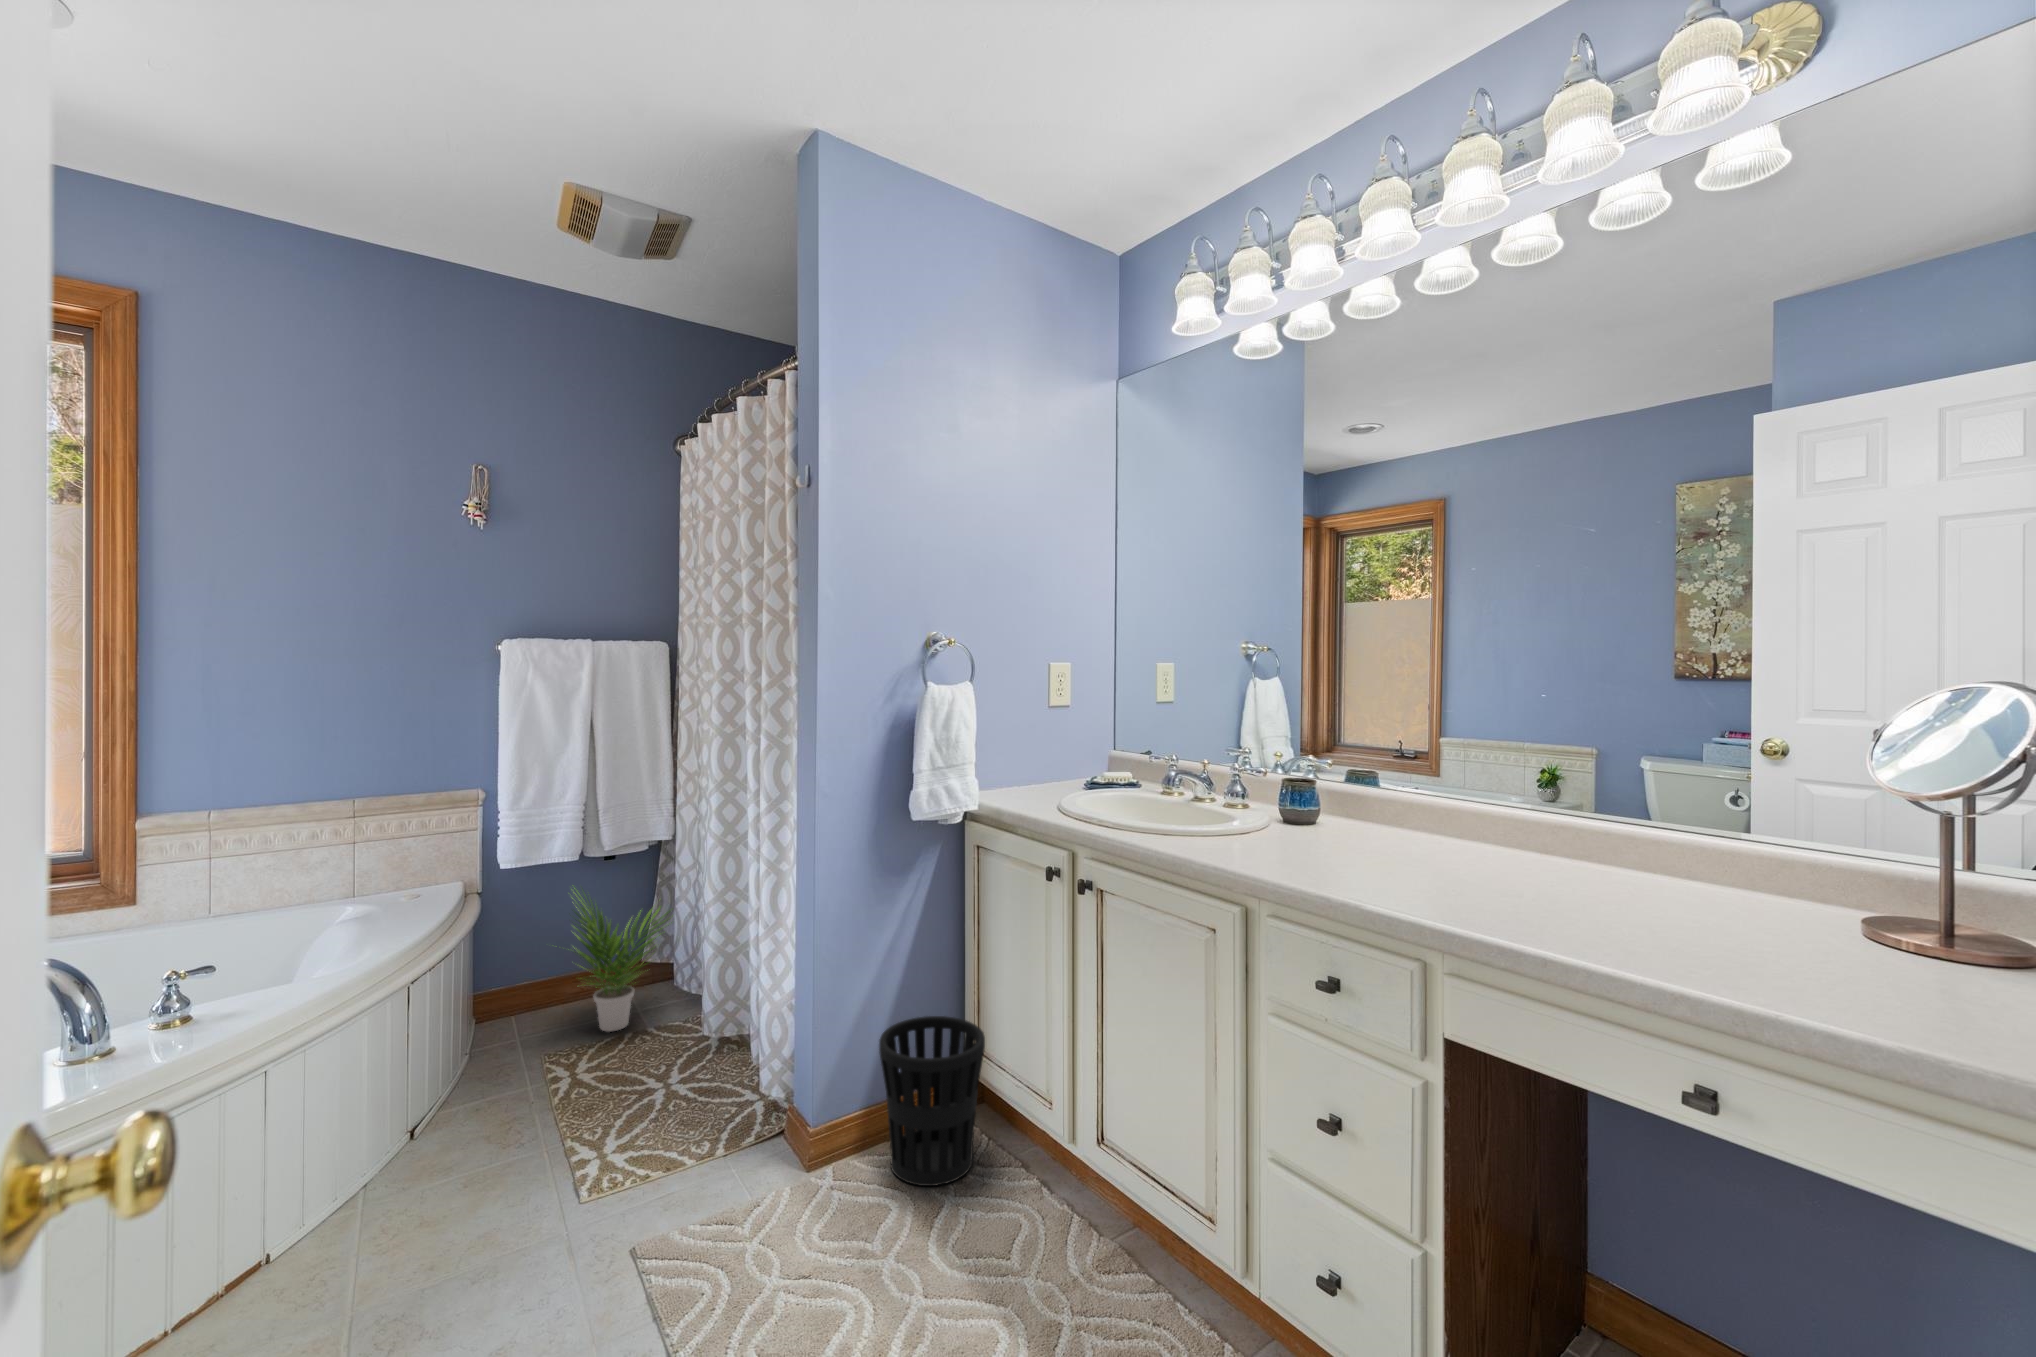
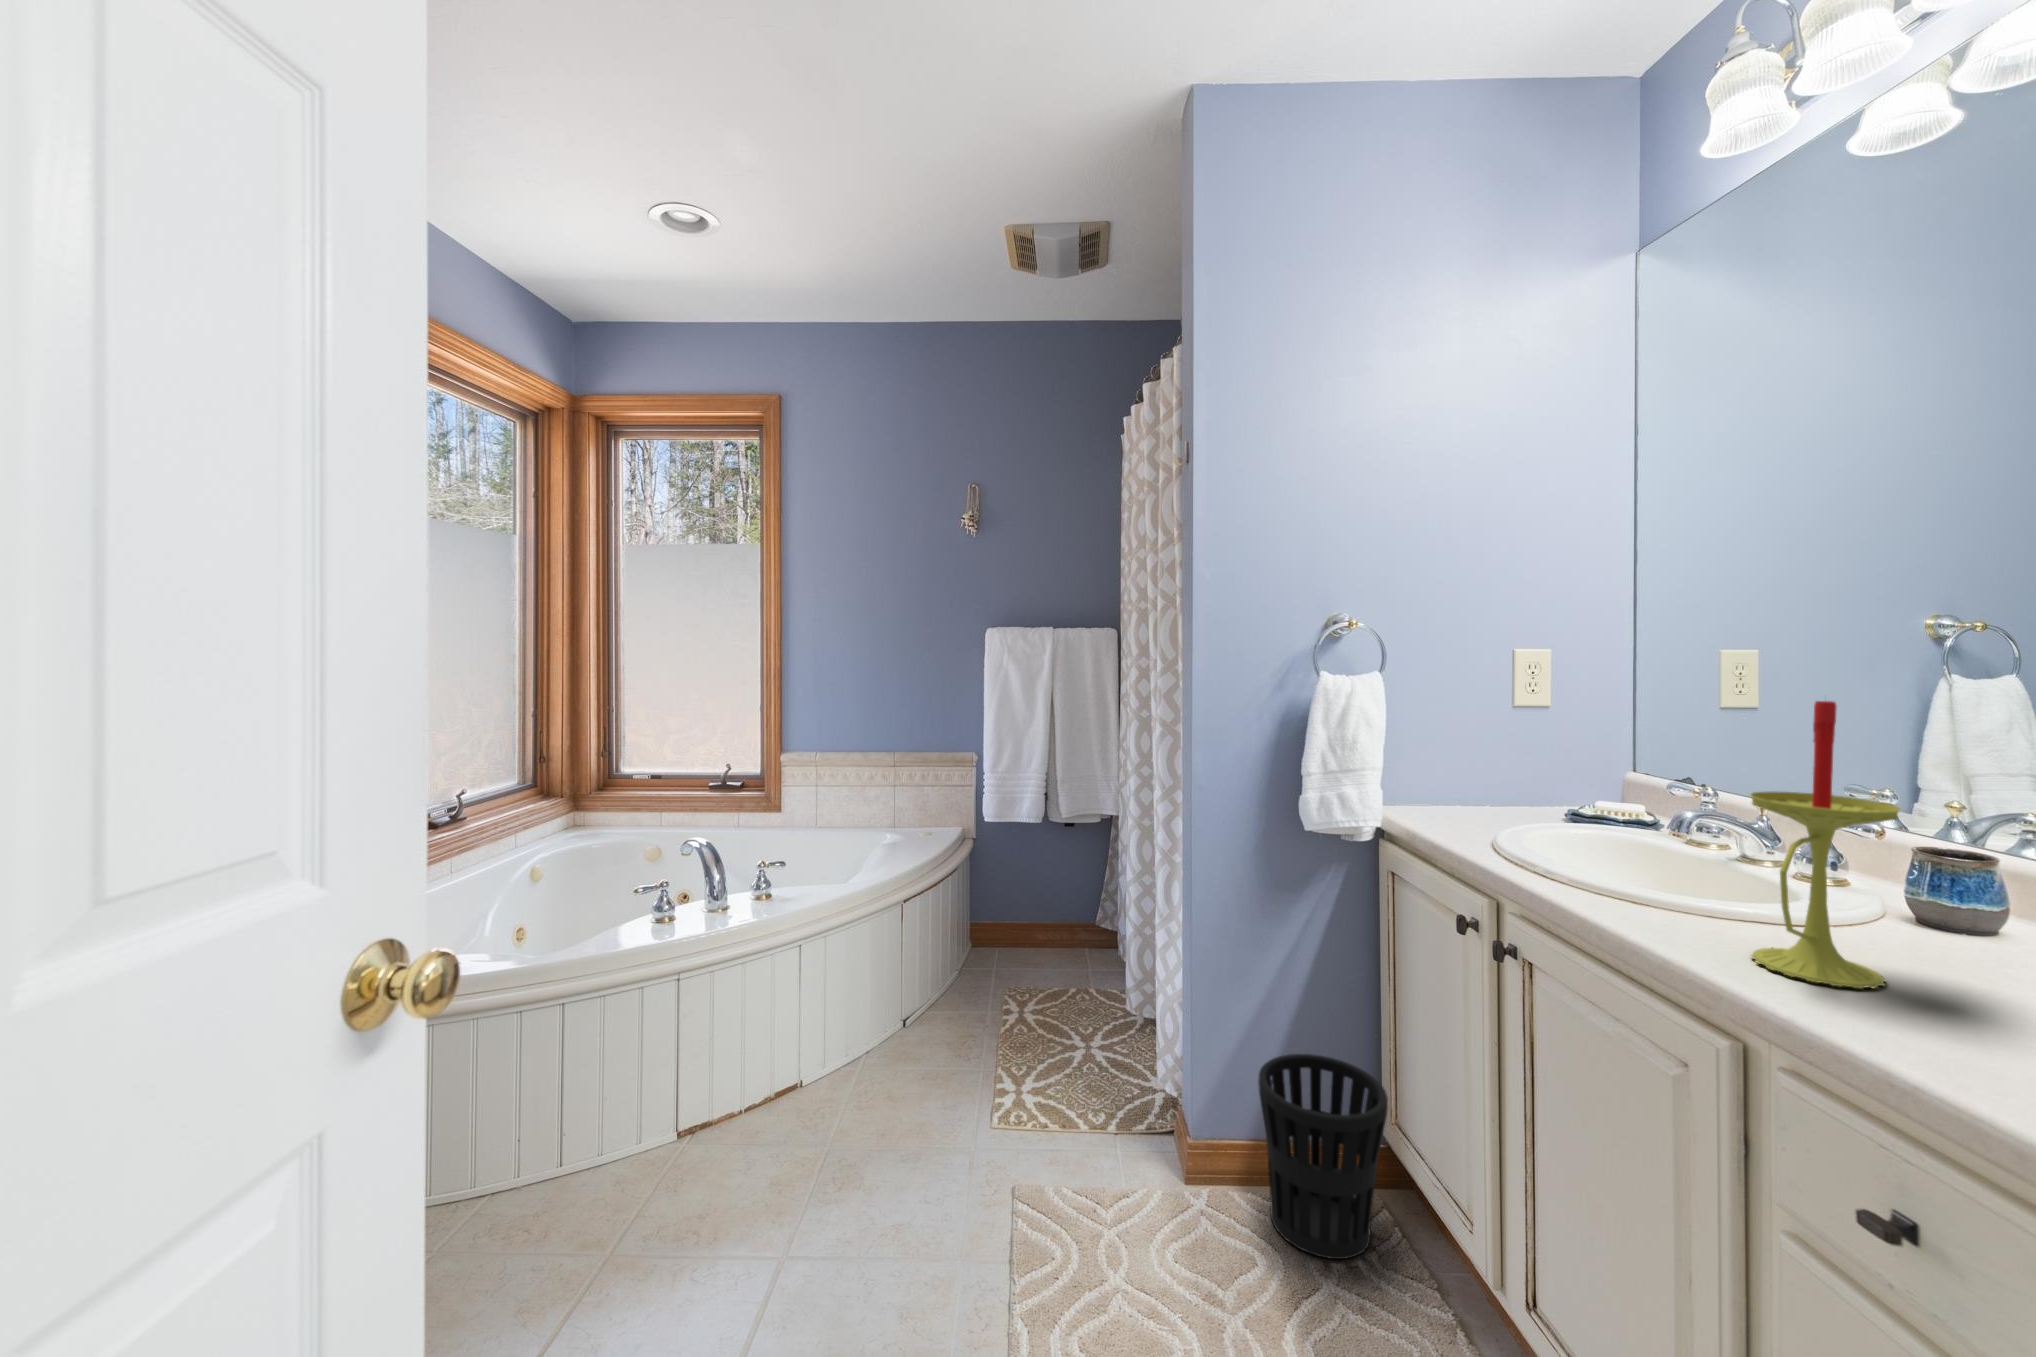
candle: none [1229,684,1297,858] -> present [1750,701,1901,988]
potted plant: present [572,888,673,1032] -> none [1004,844,1121,981]

